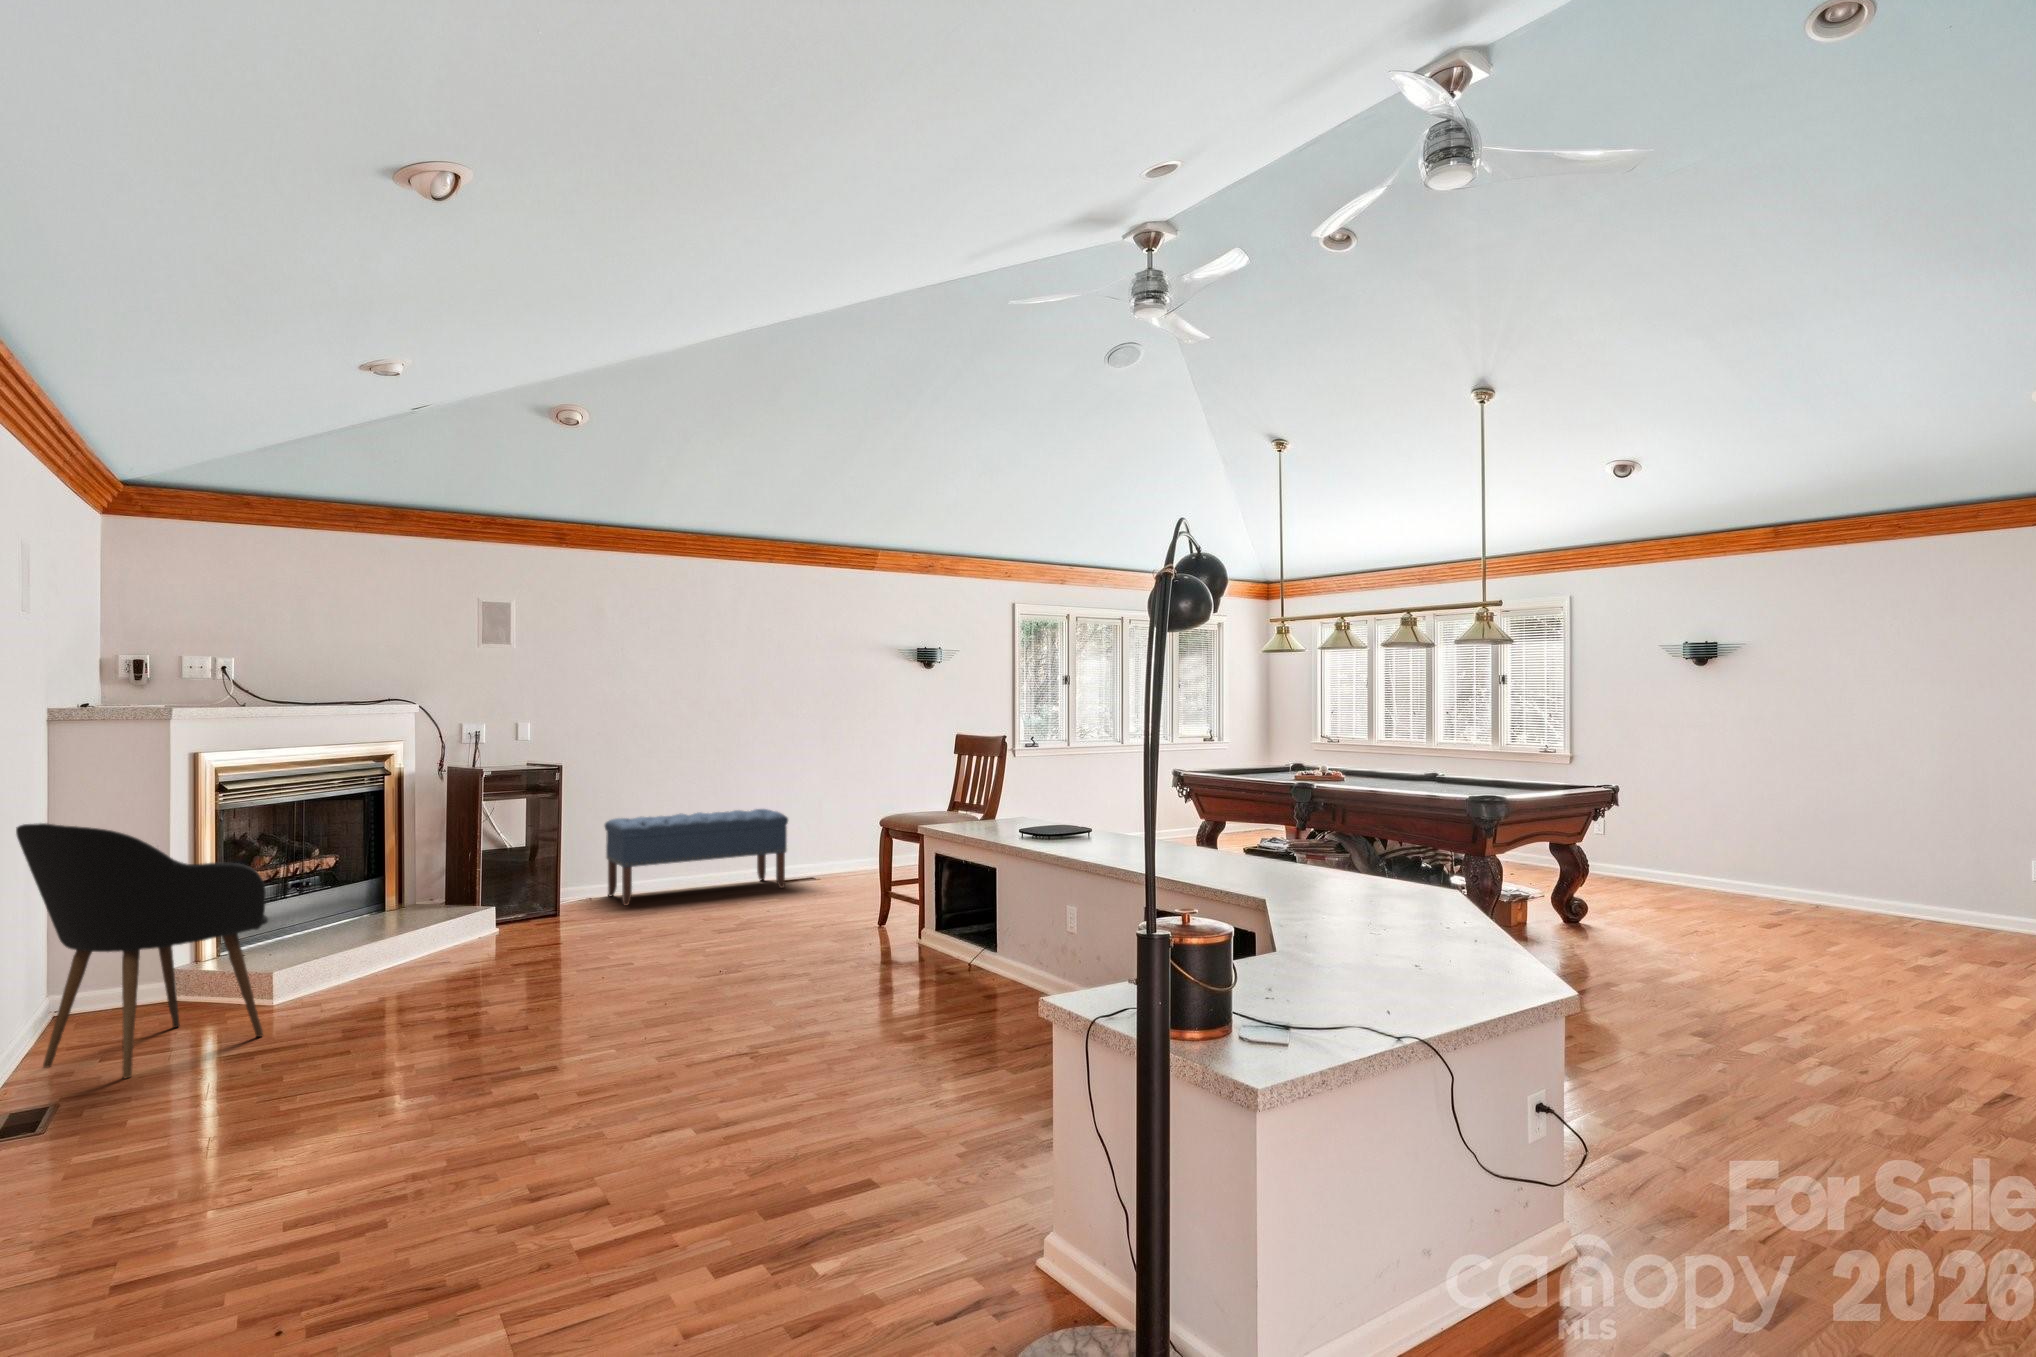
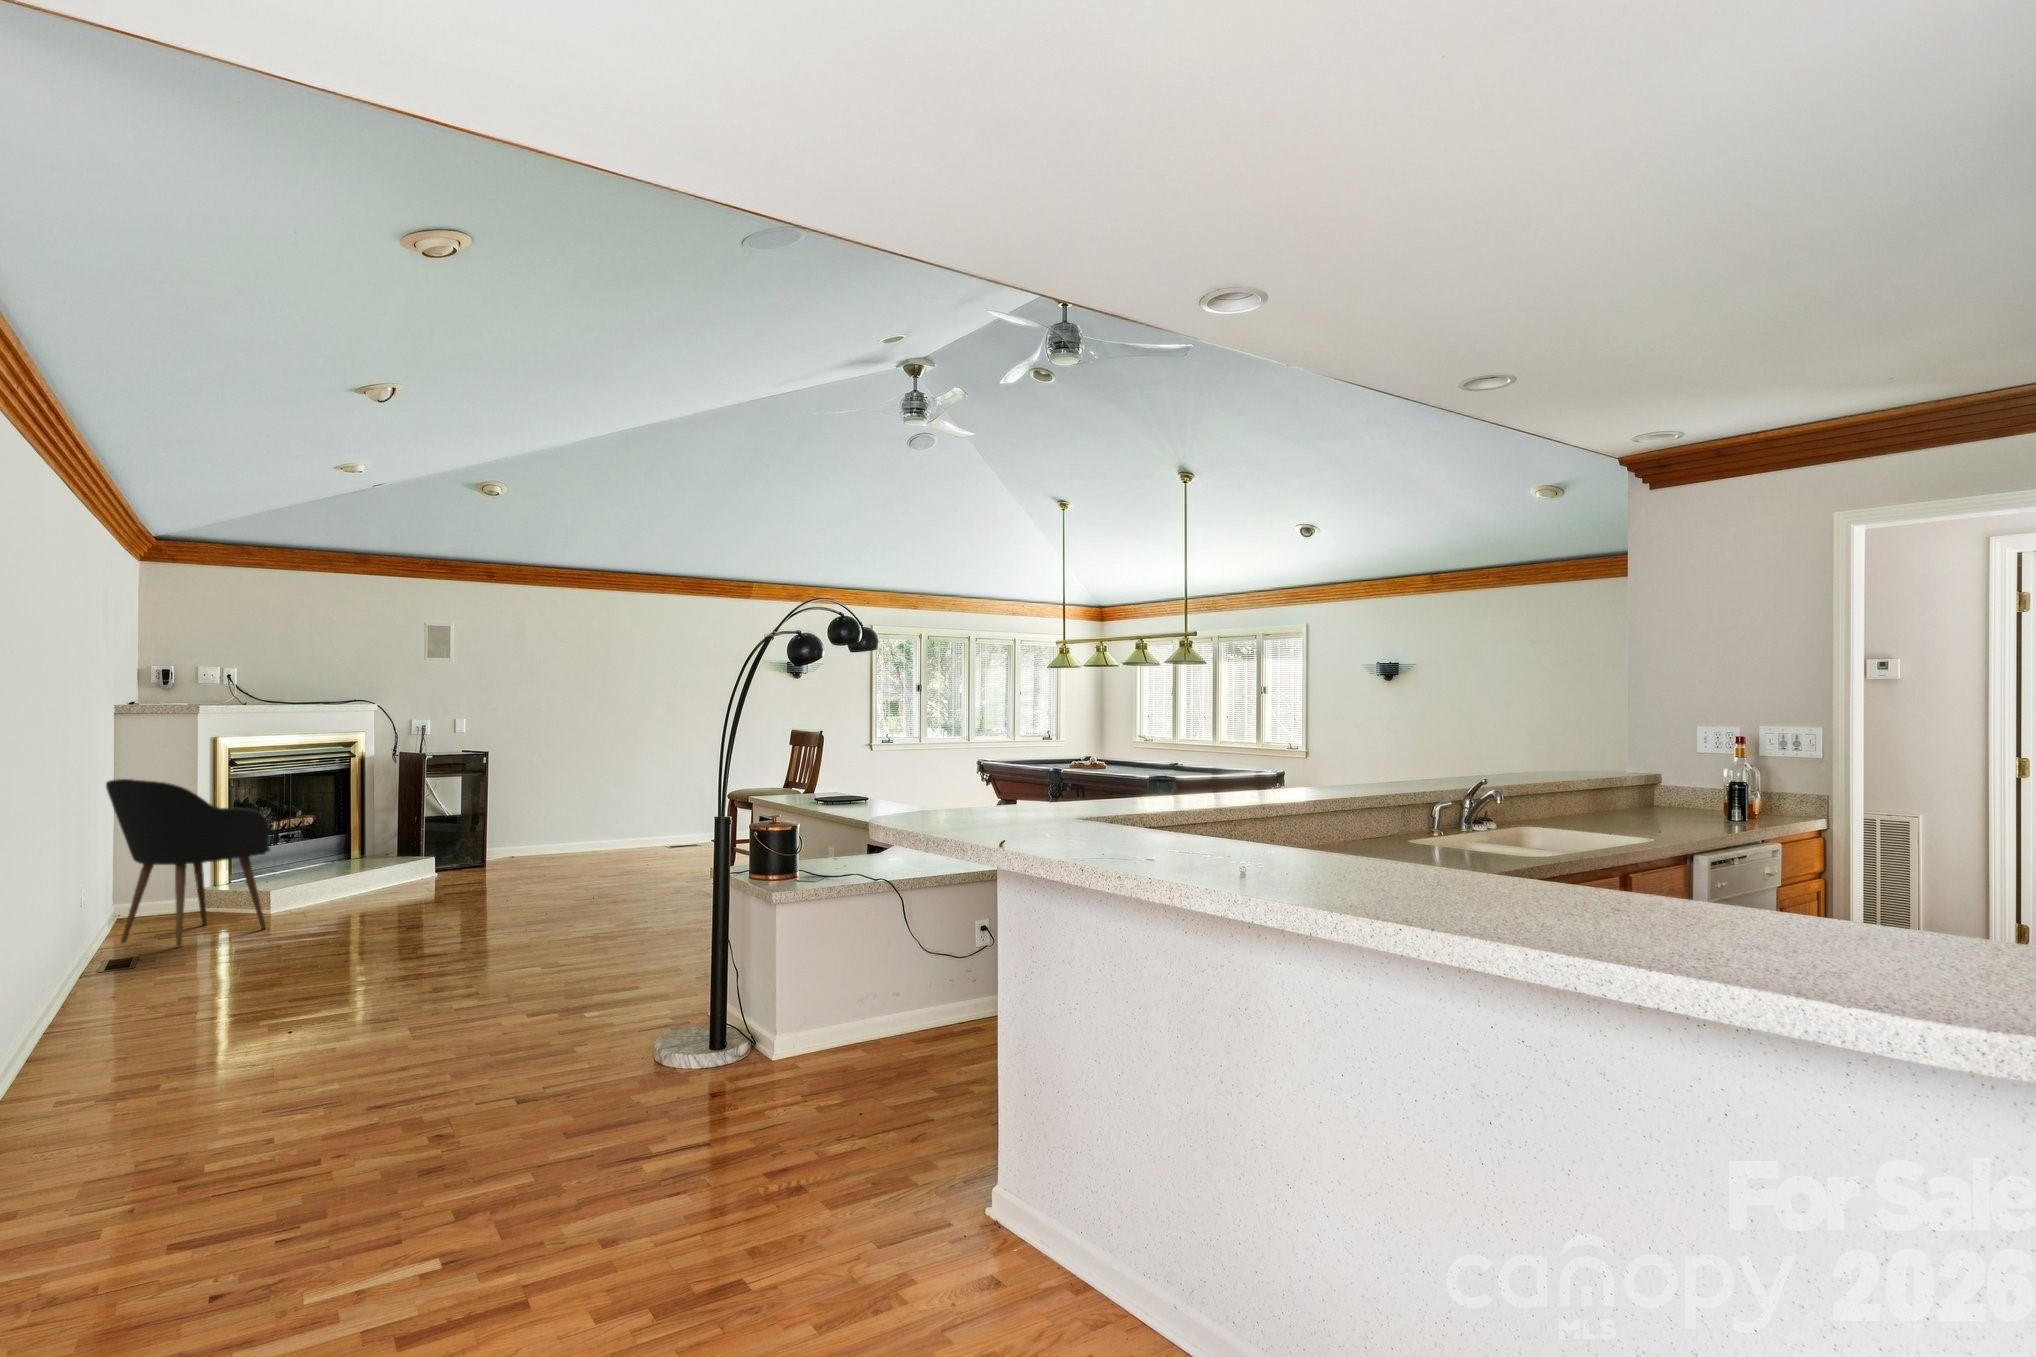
bench: present [605,809,788,905] -> none [525,789,673,862]

